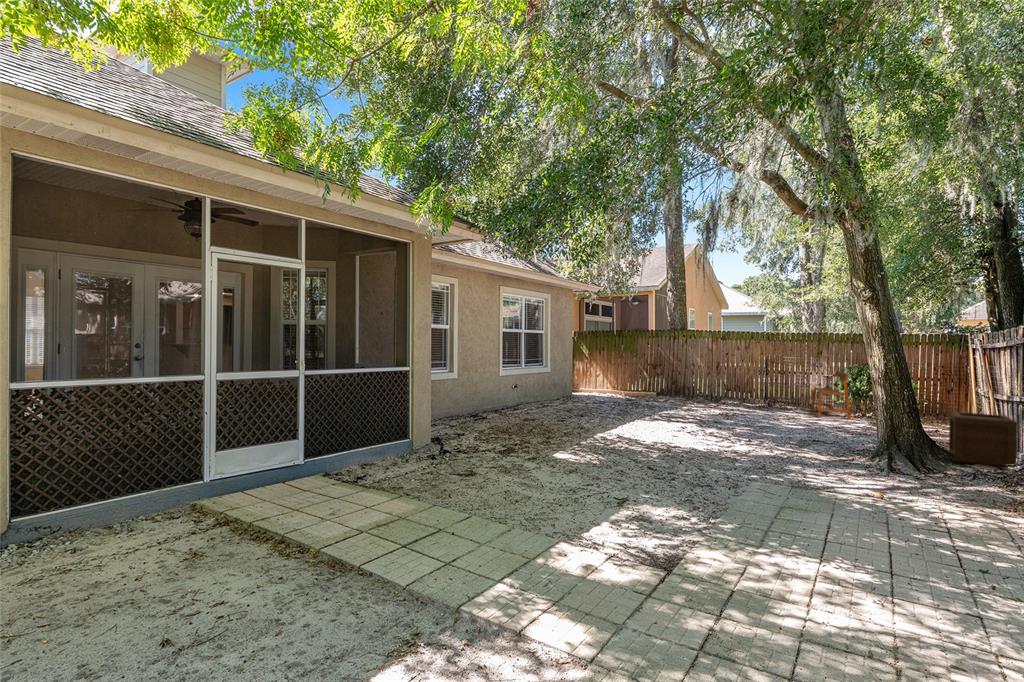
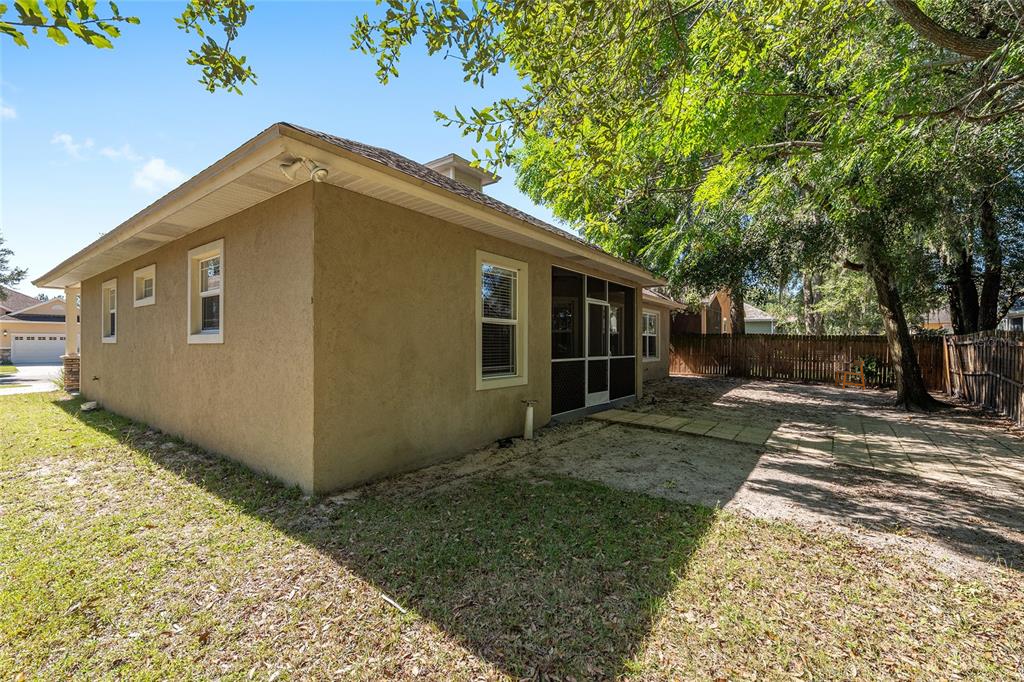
wooden crate: present [949,412,1017,468] -> none [937,381,979,410]

